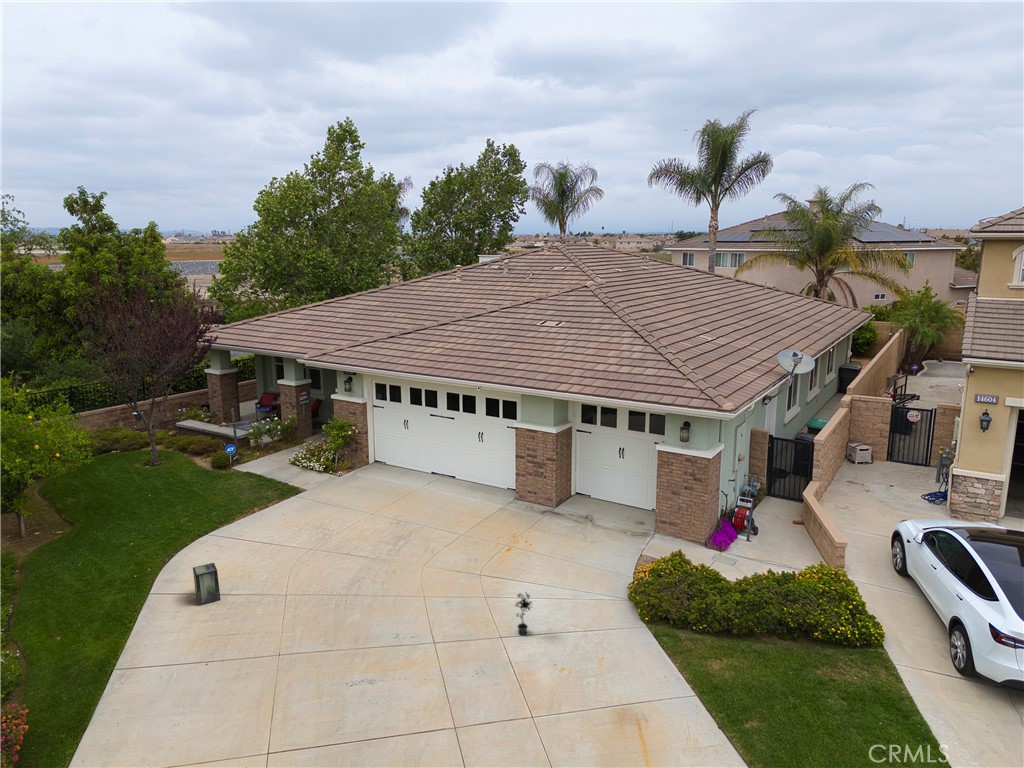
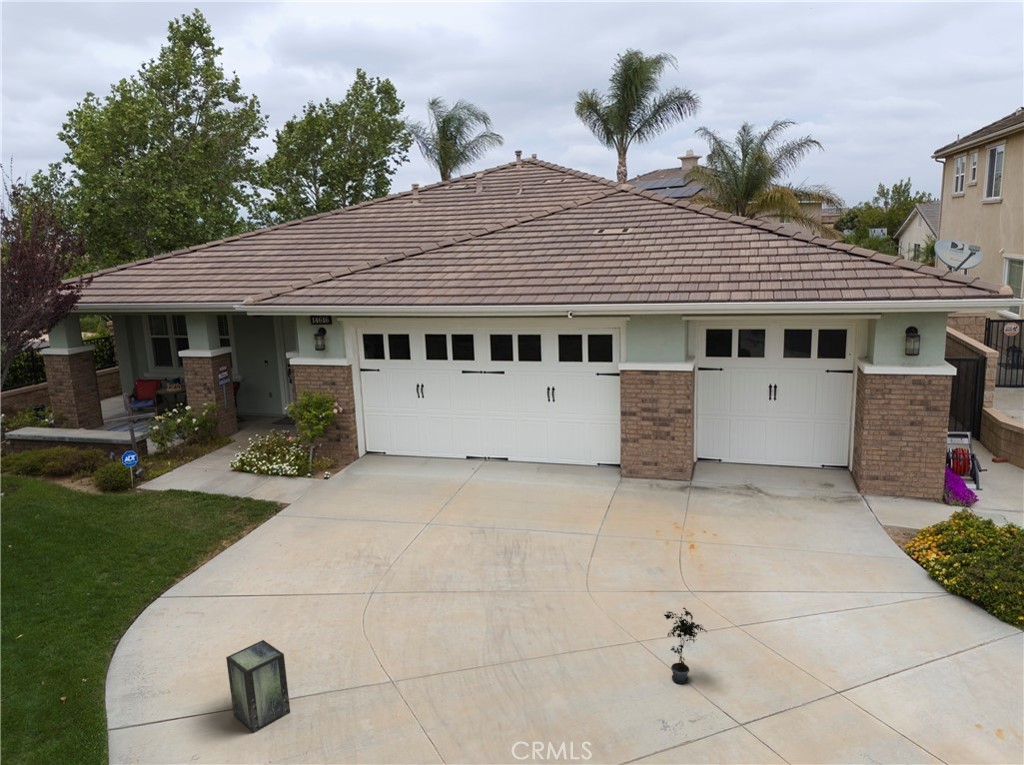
potted plant: present [516,594,531,635] -> present [664,607,707,683]

